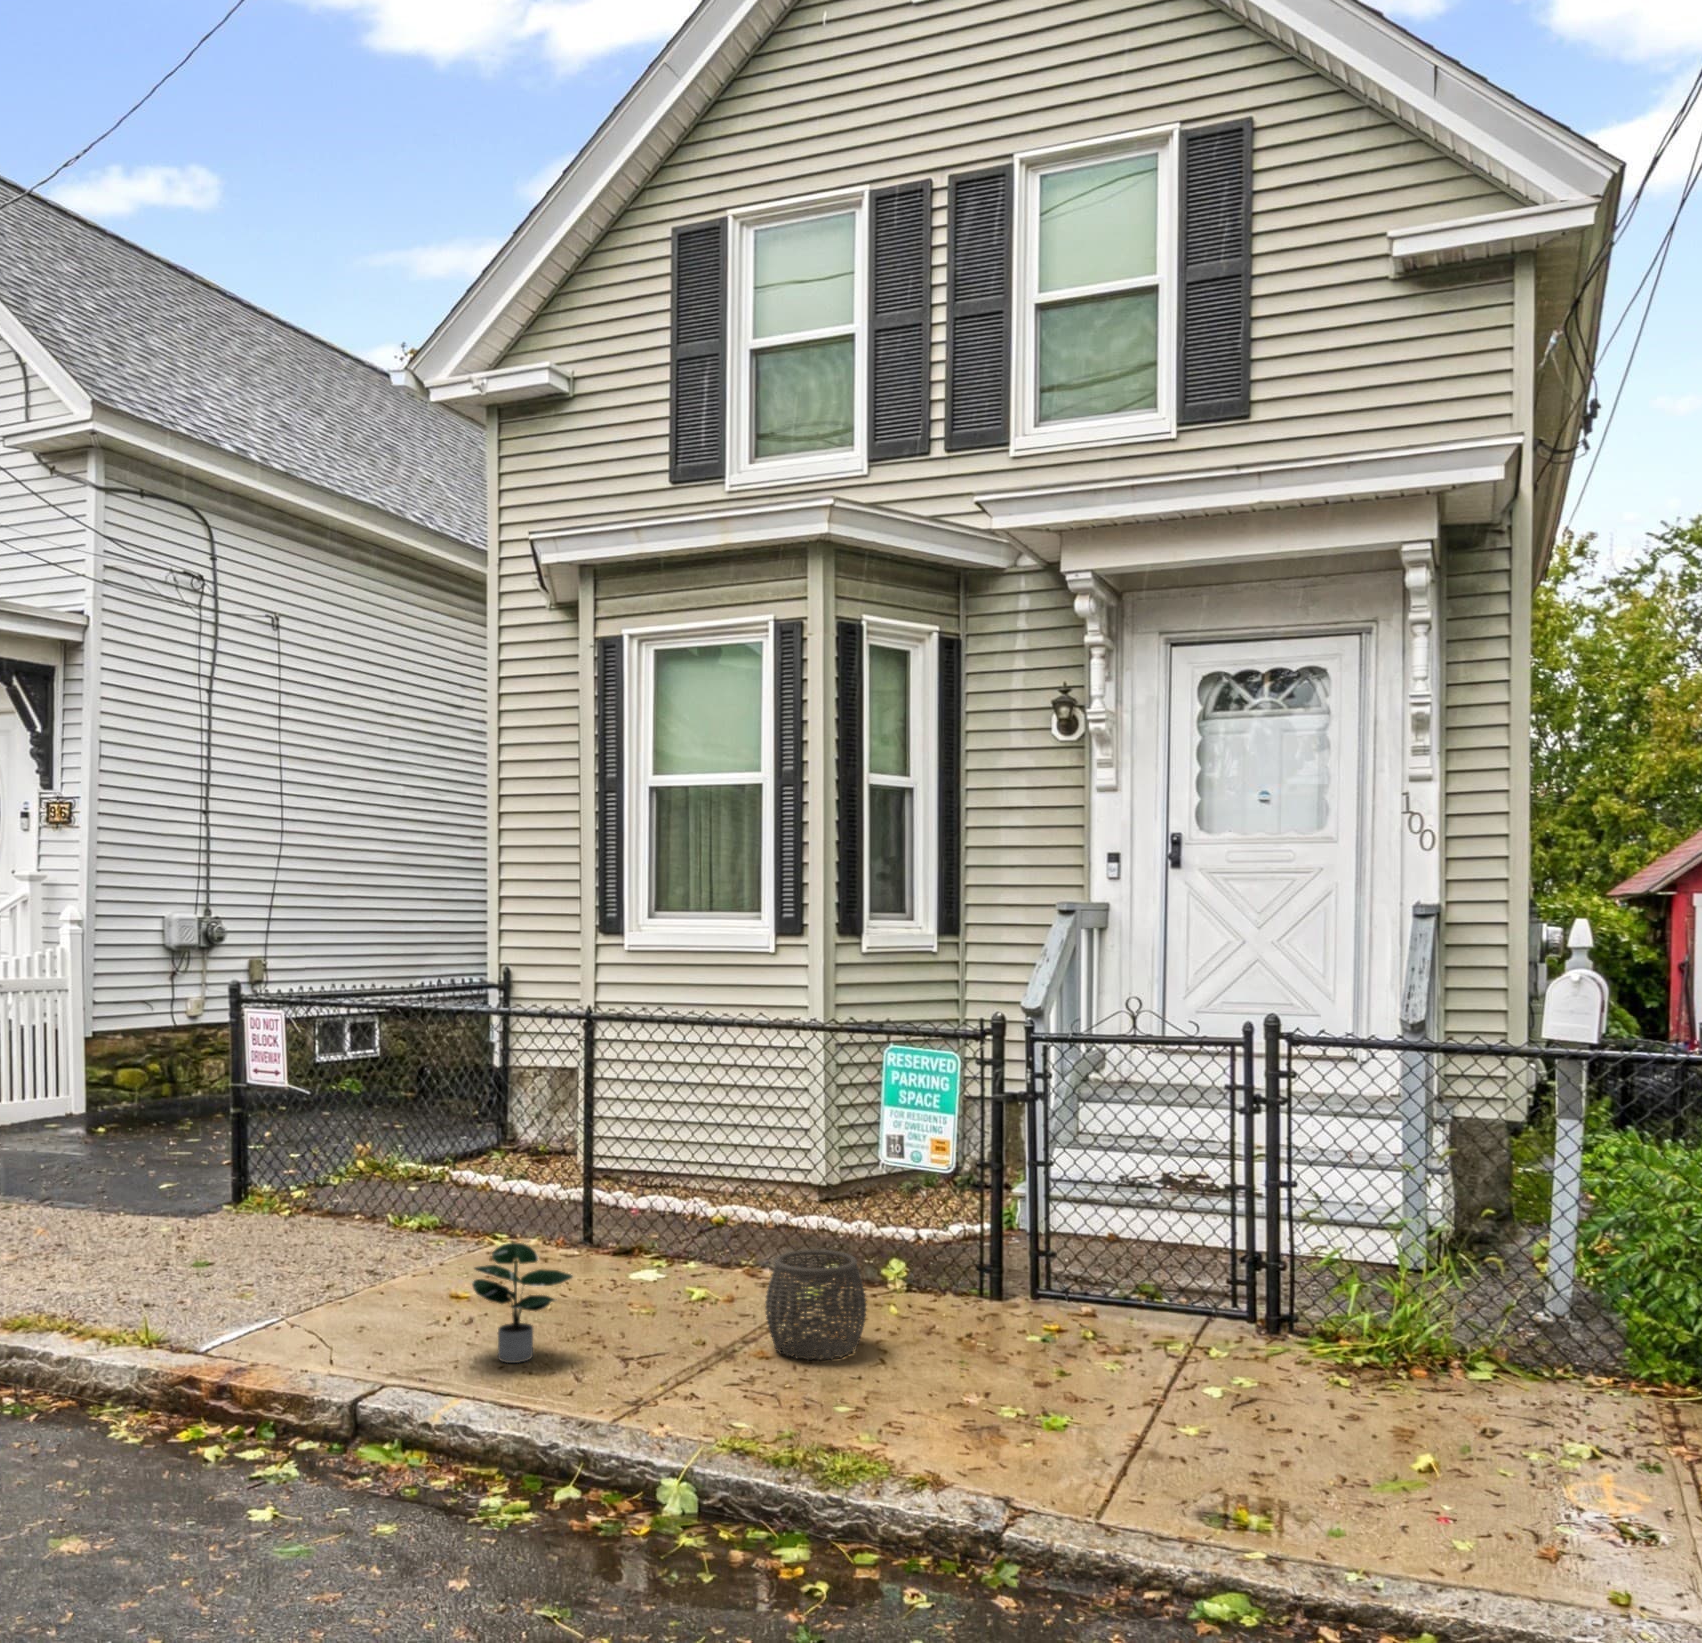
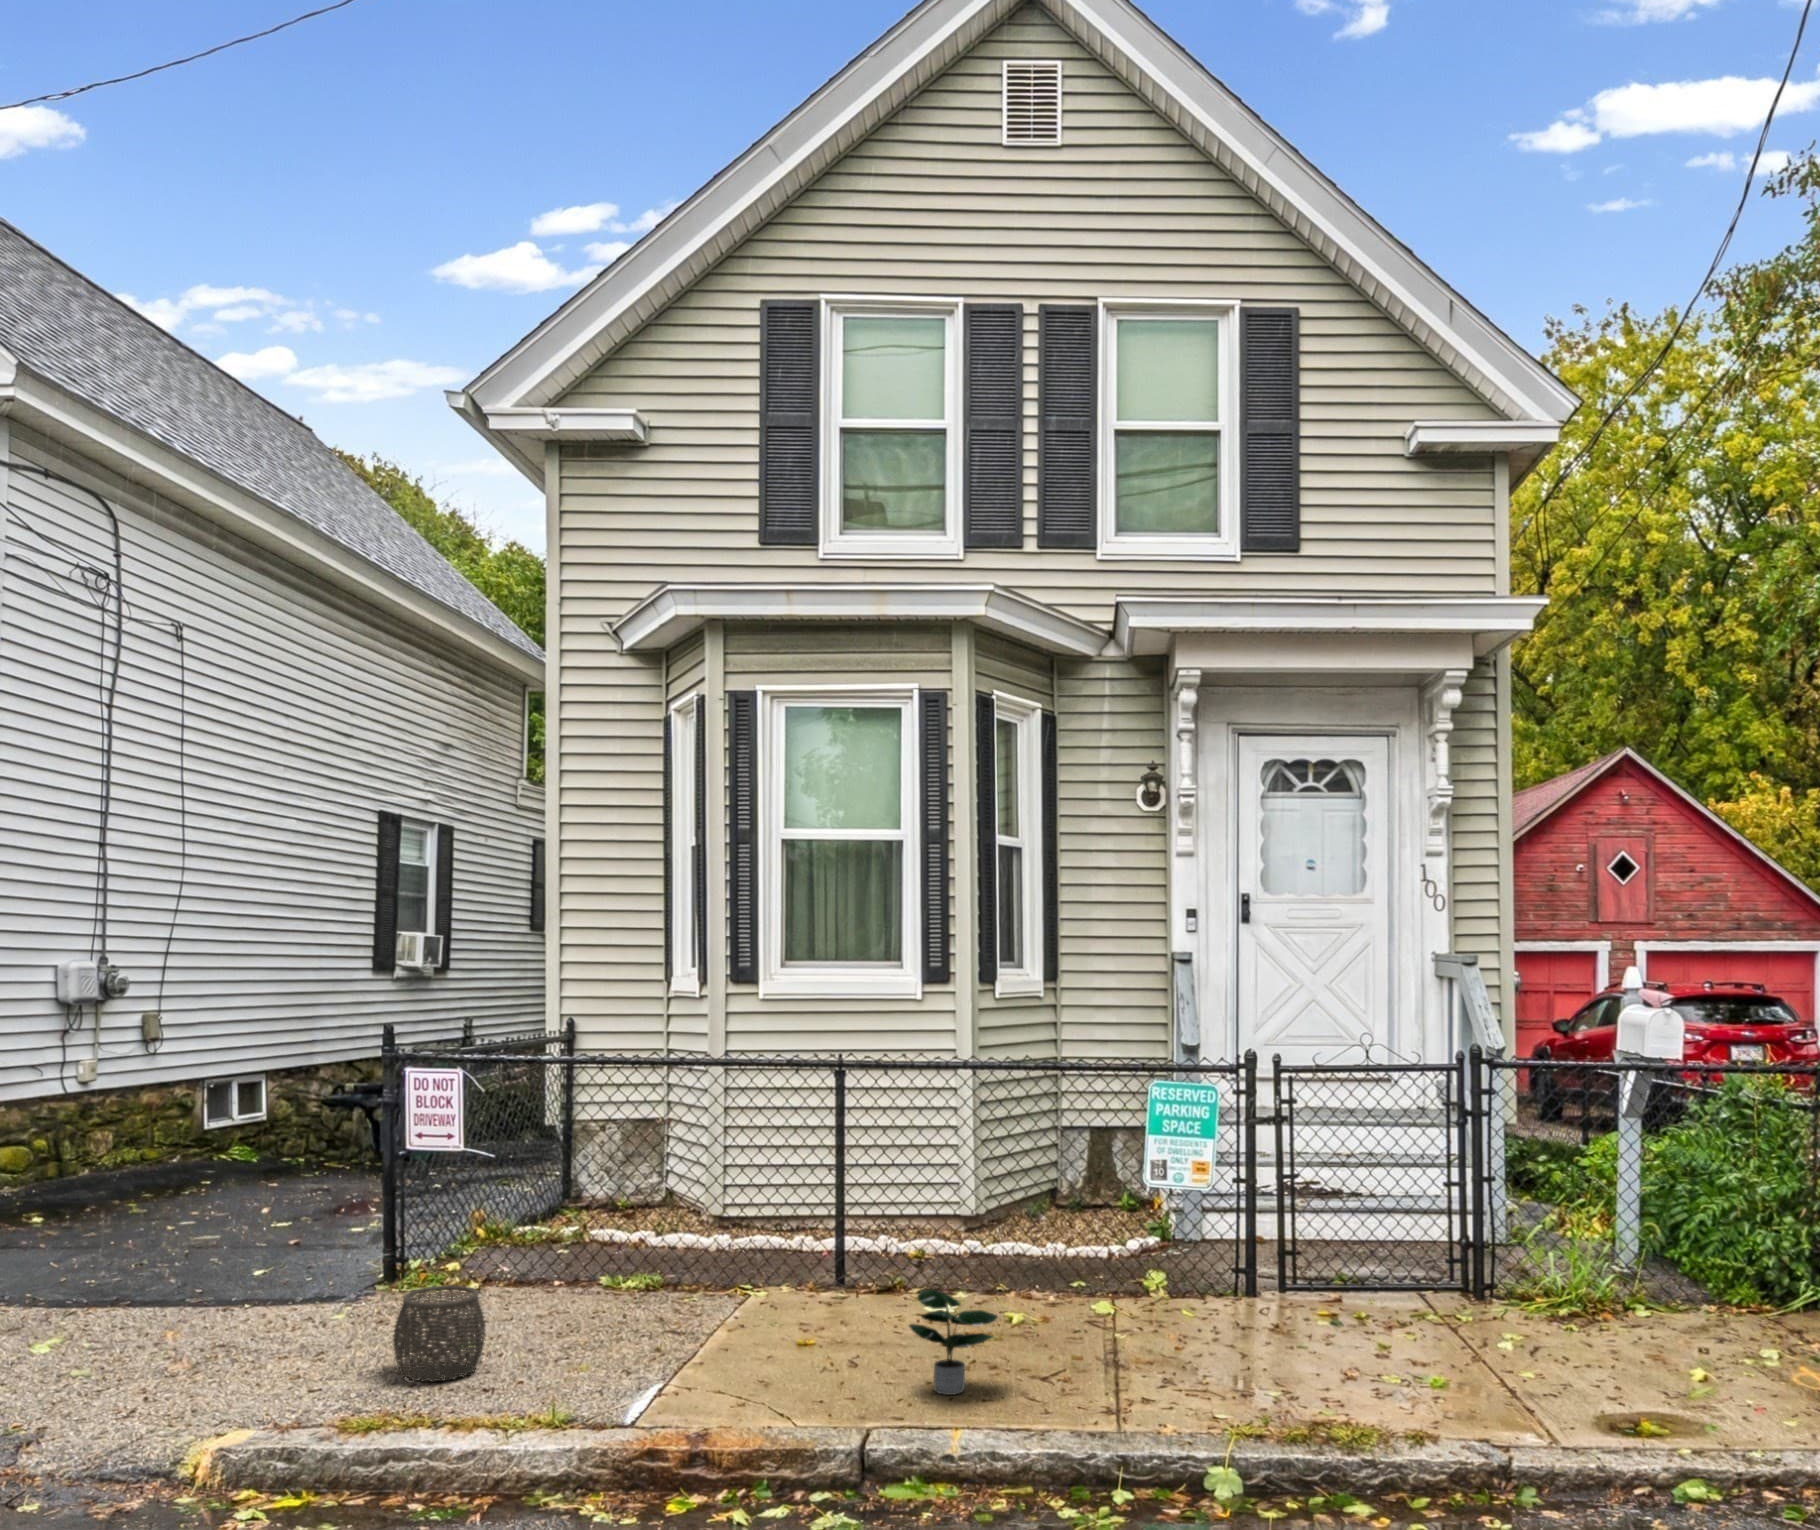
woven basket: present [765,1250,867,1360] -> present [393,1285,486,1382]

